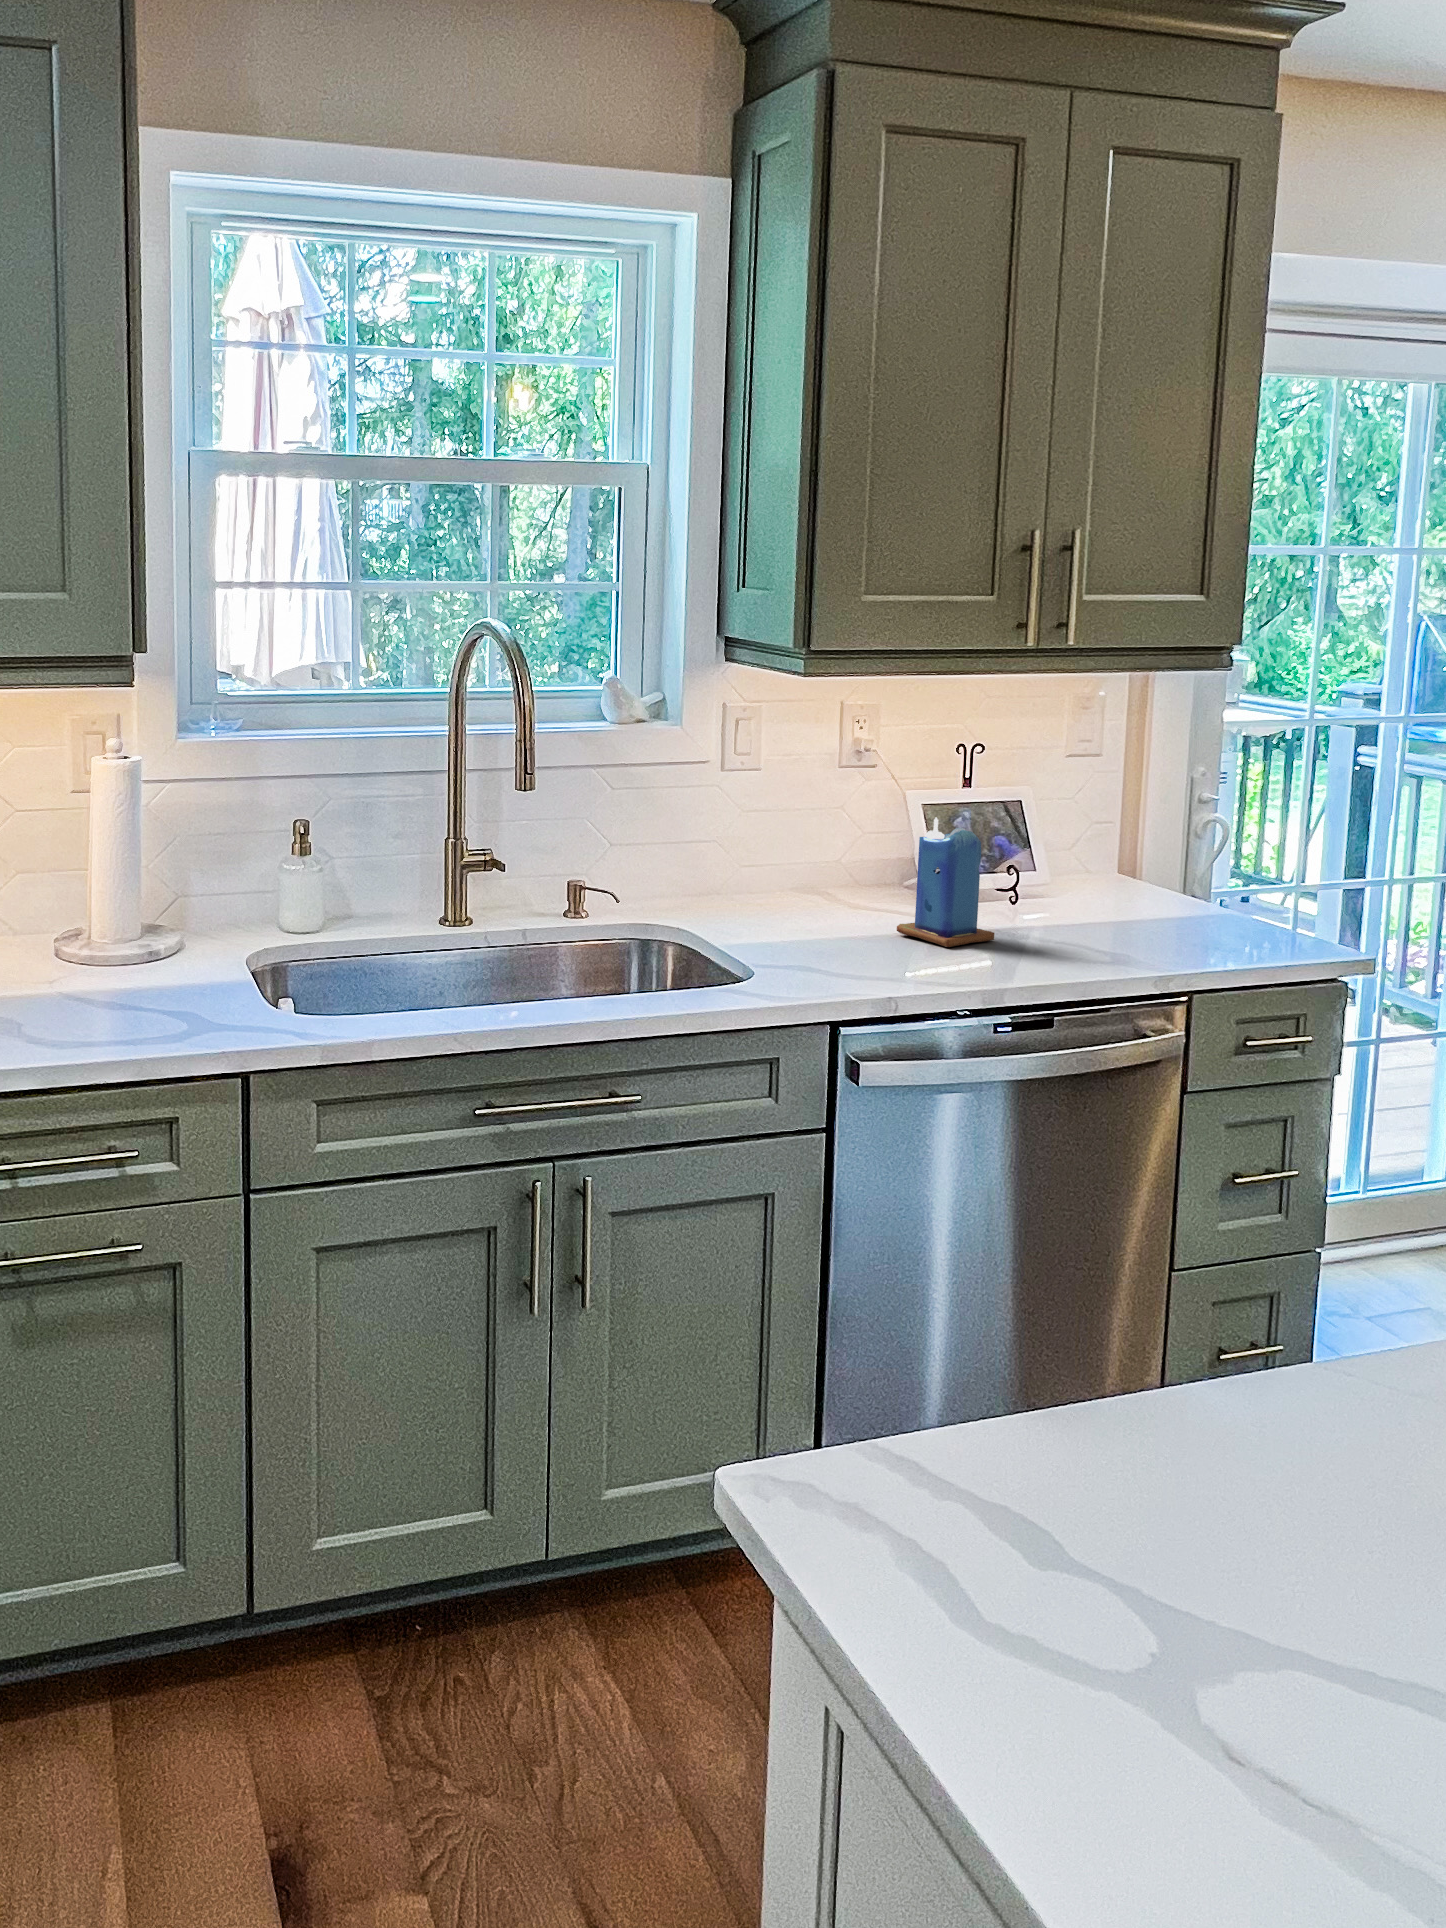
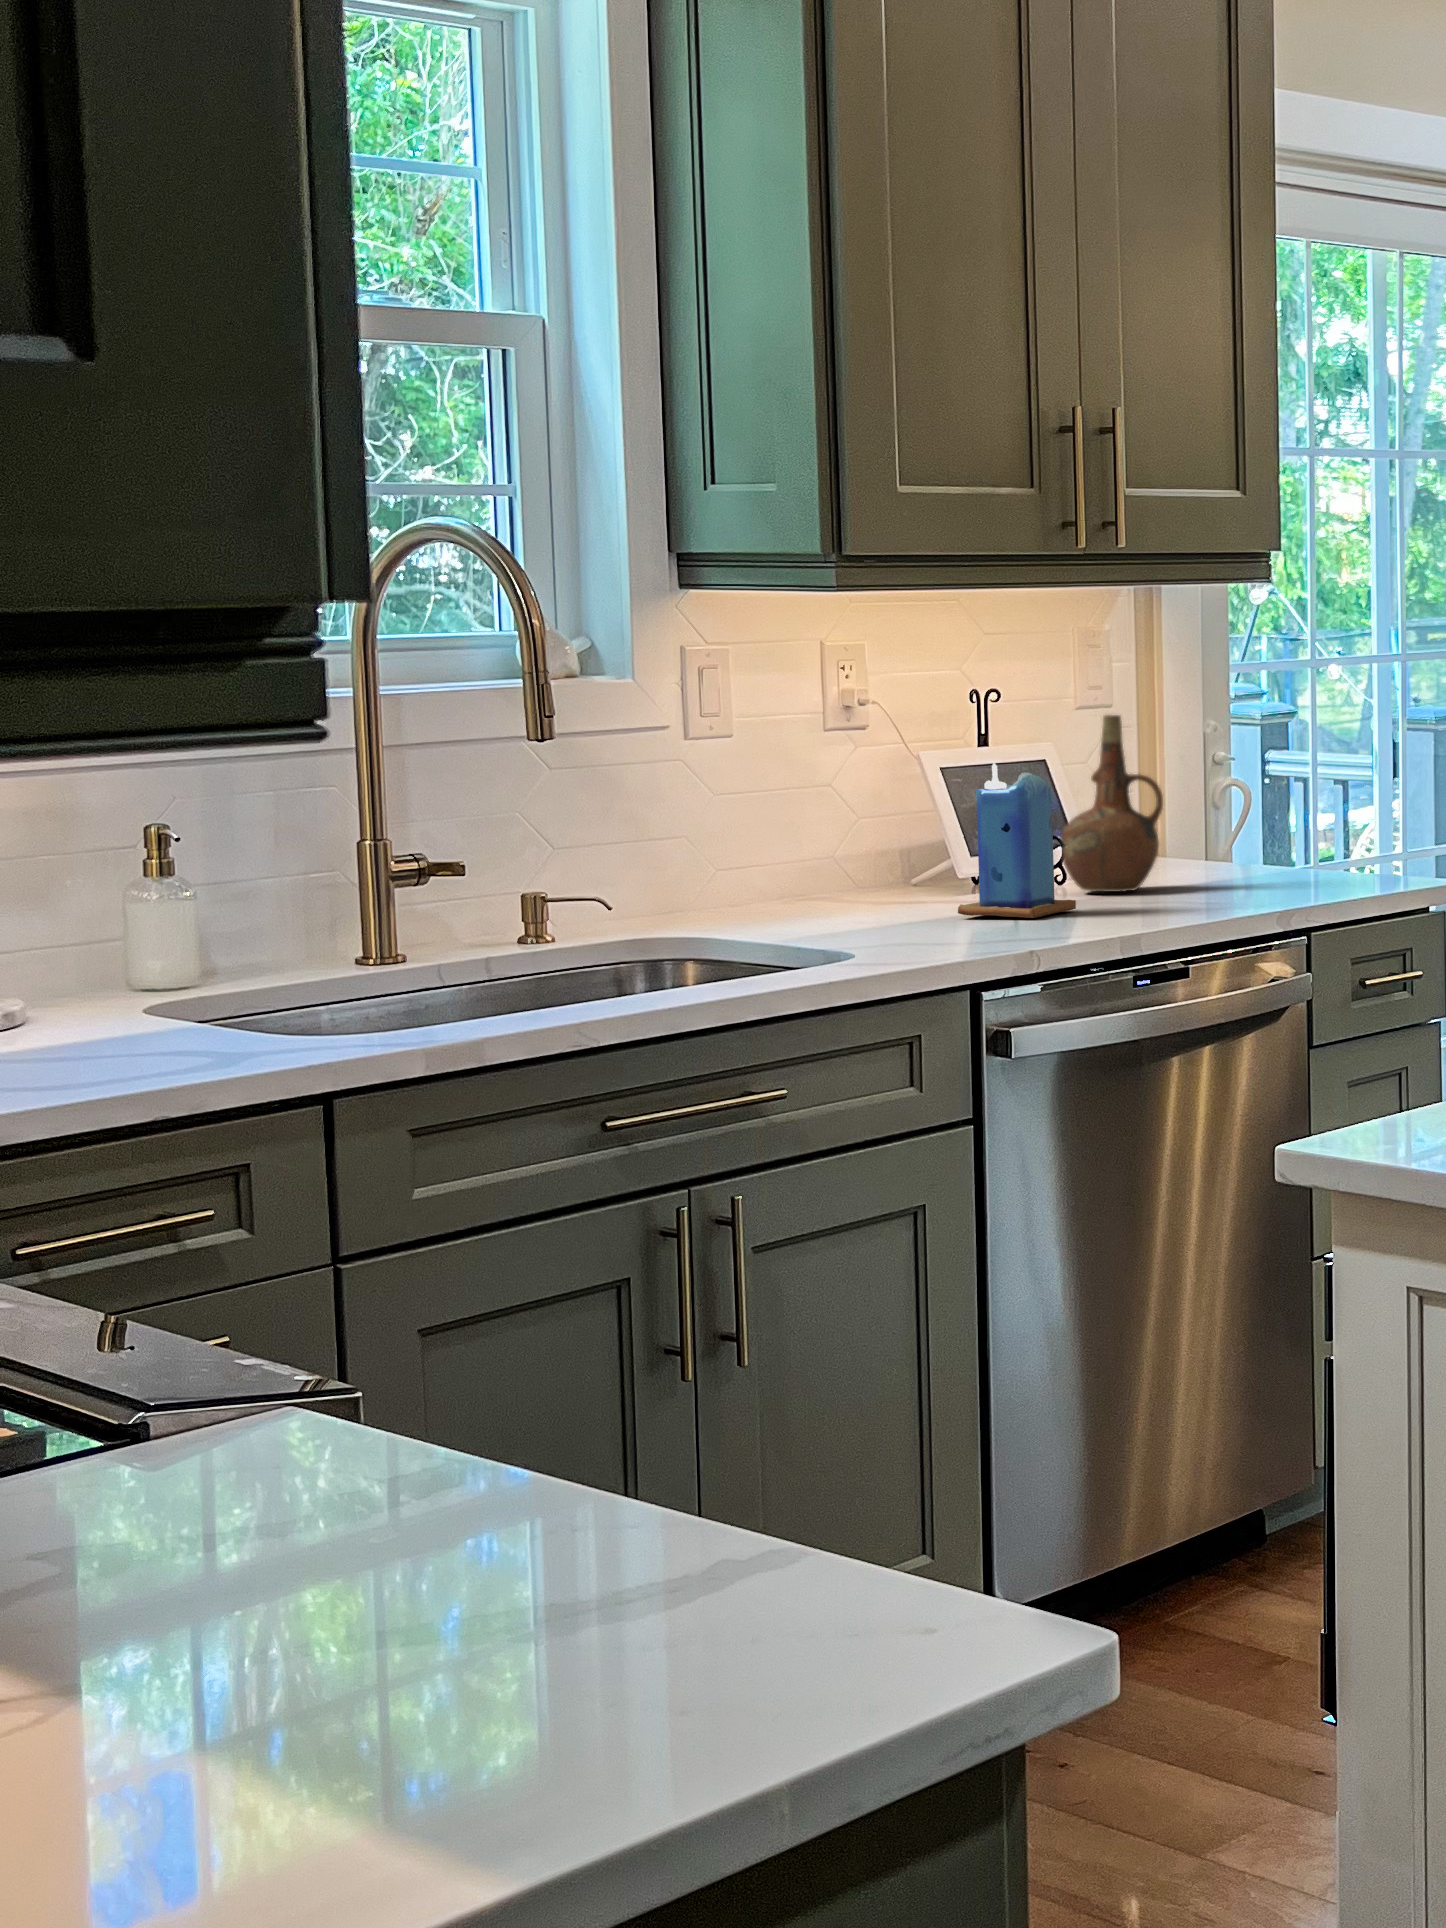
ceramic pitcher: none [1015,776,1105,919] -> present [1062,715,1163,892]

